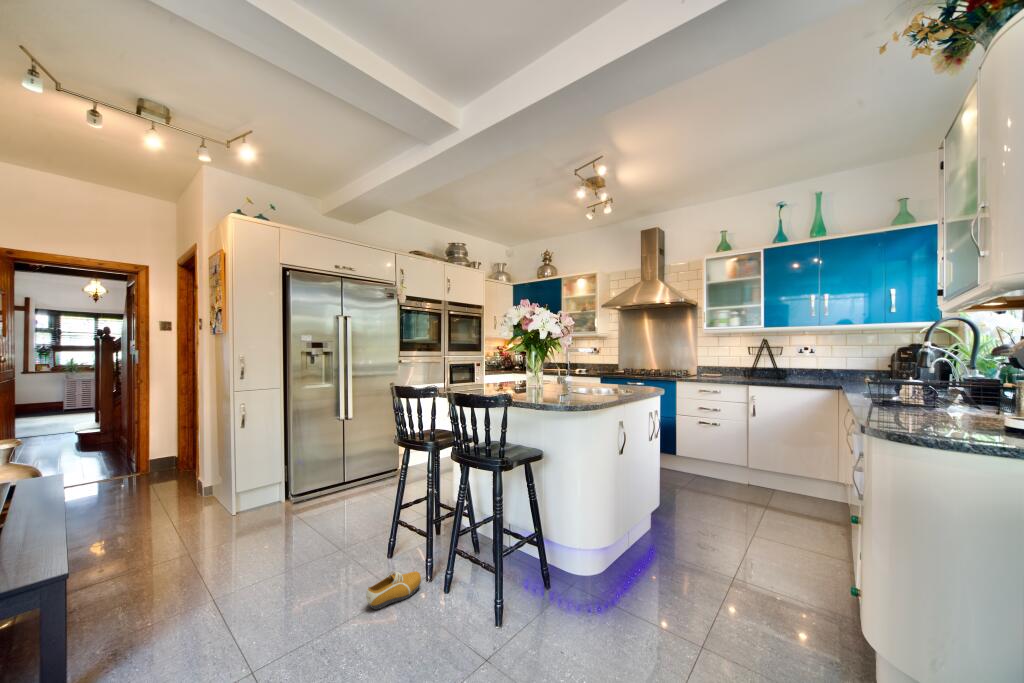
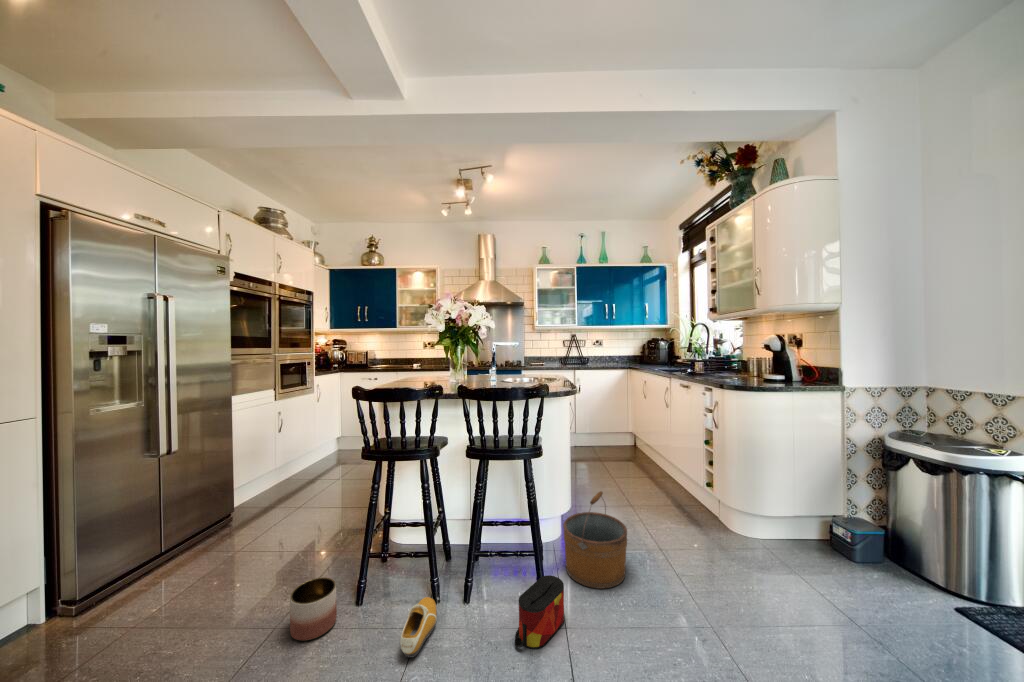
planter: none [338,526,371,568] -> present [290,577,337,641]
bucket: none [552,531,628,650] -> present [563,491,627,589]
bag: none [436,594,508,657] -> present [515,575,564,649]

